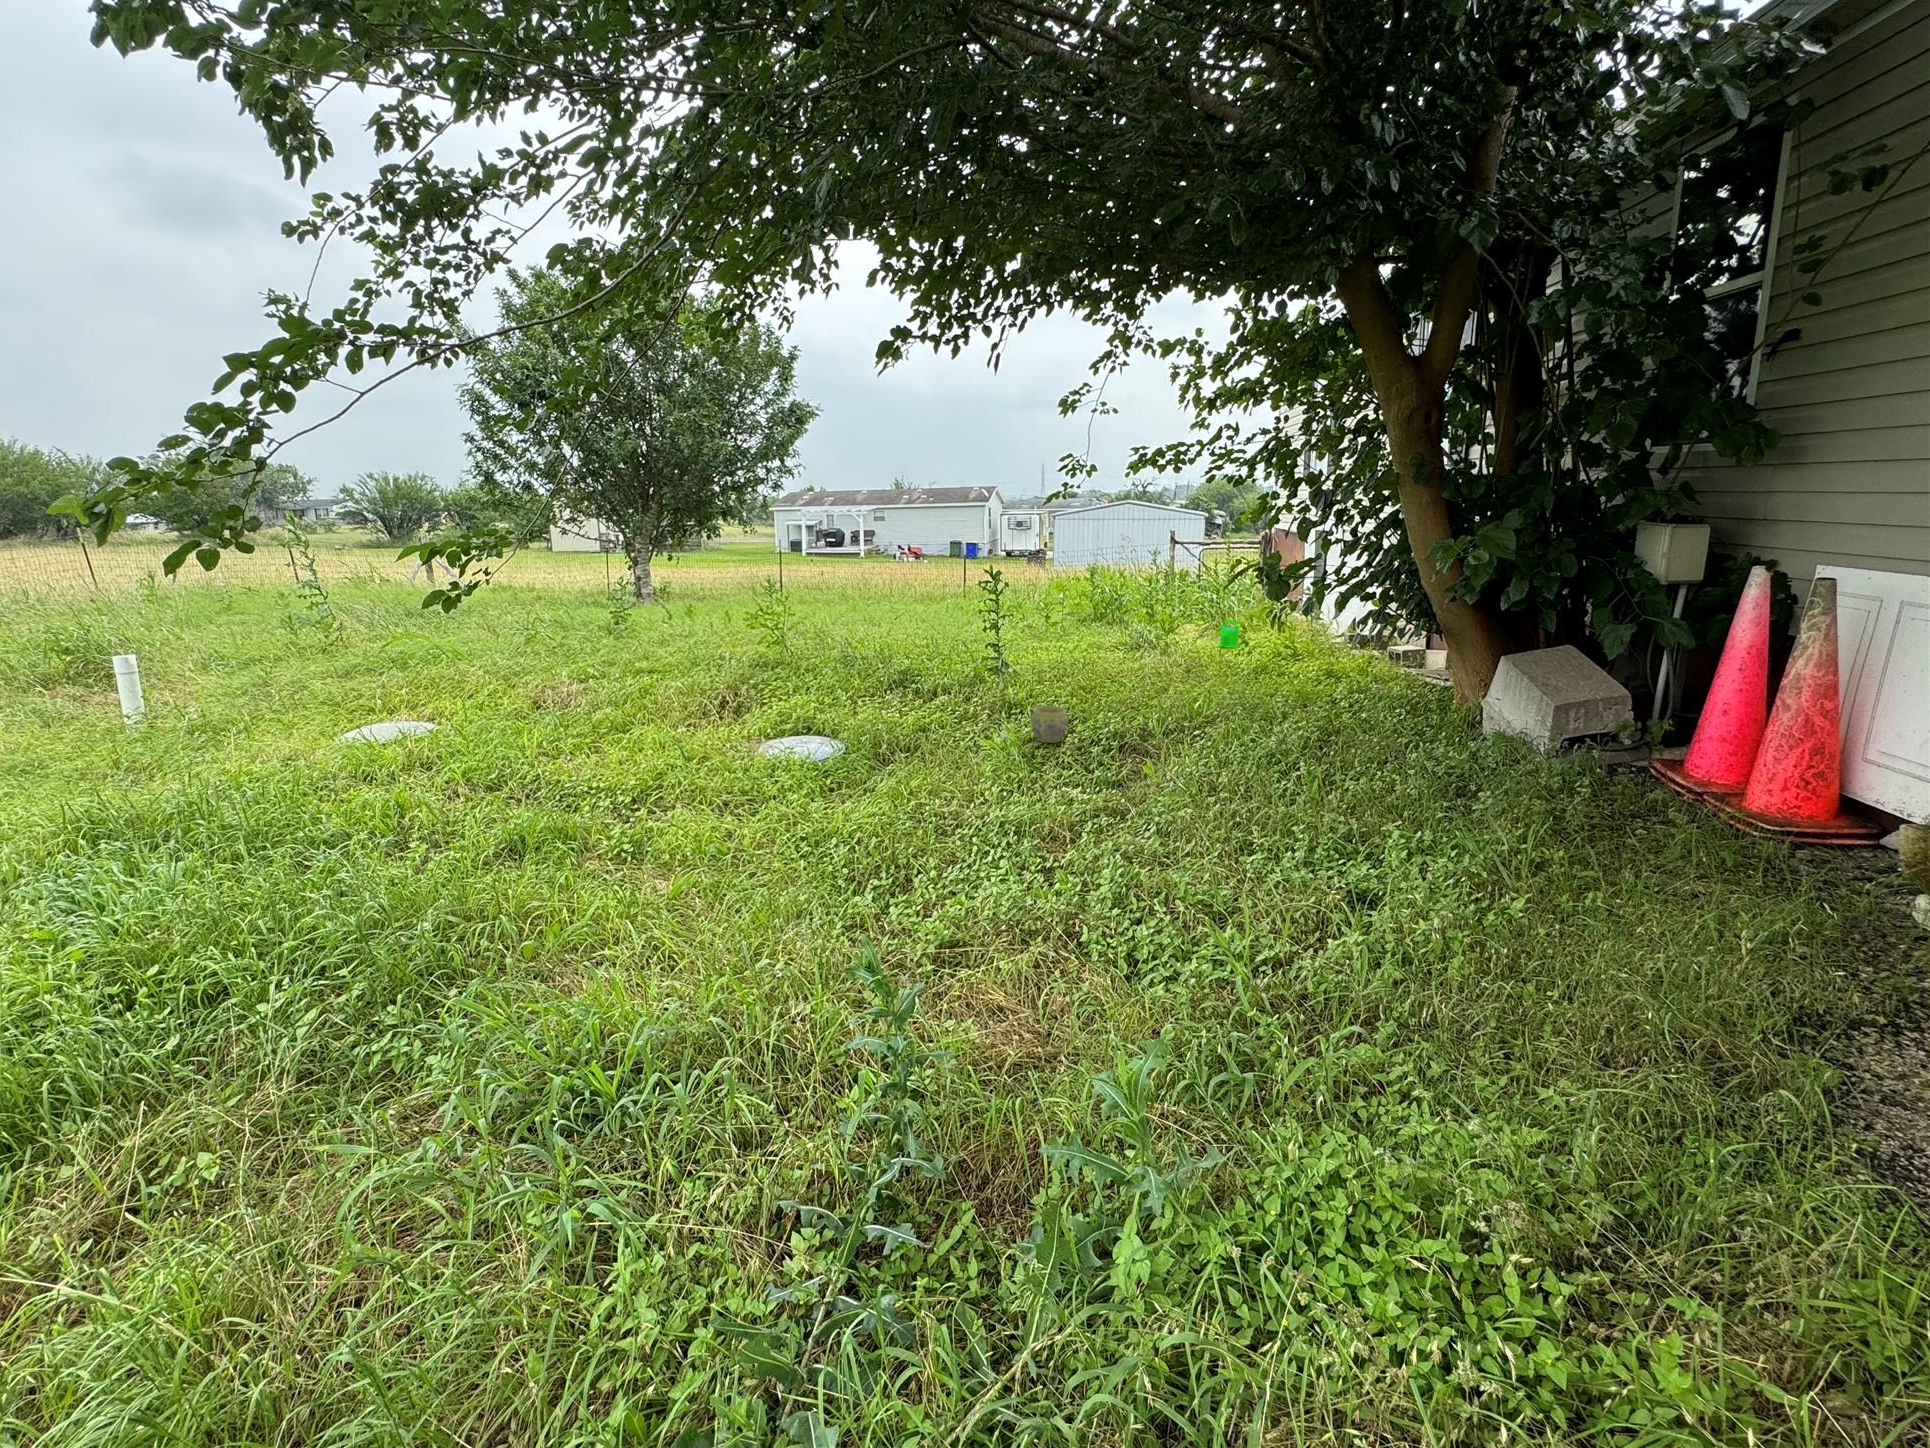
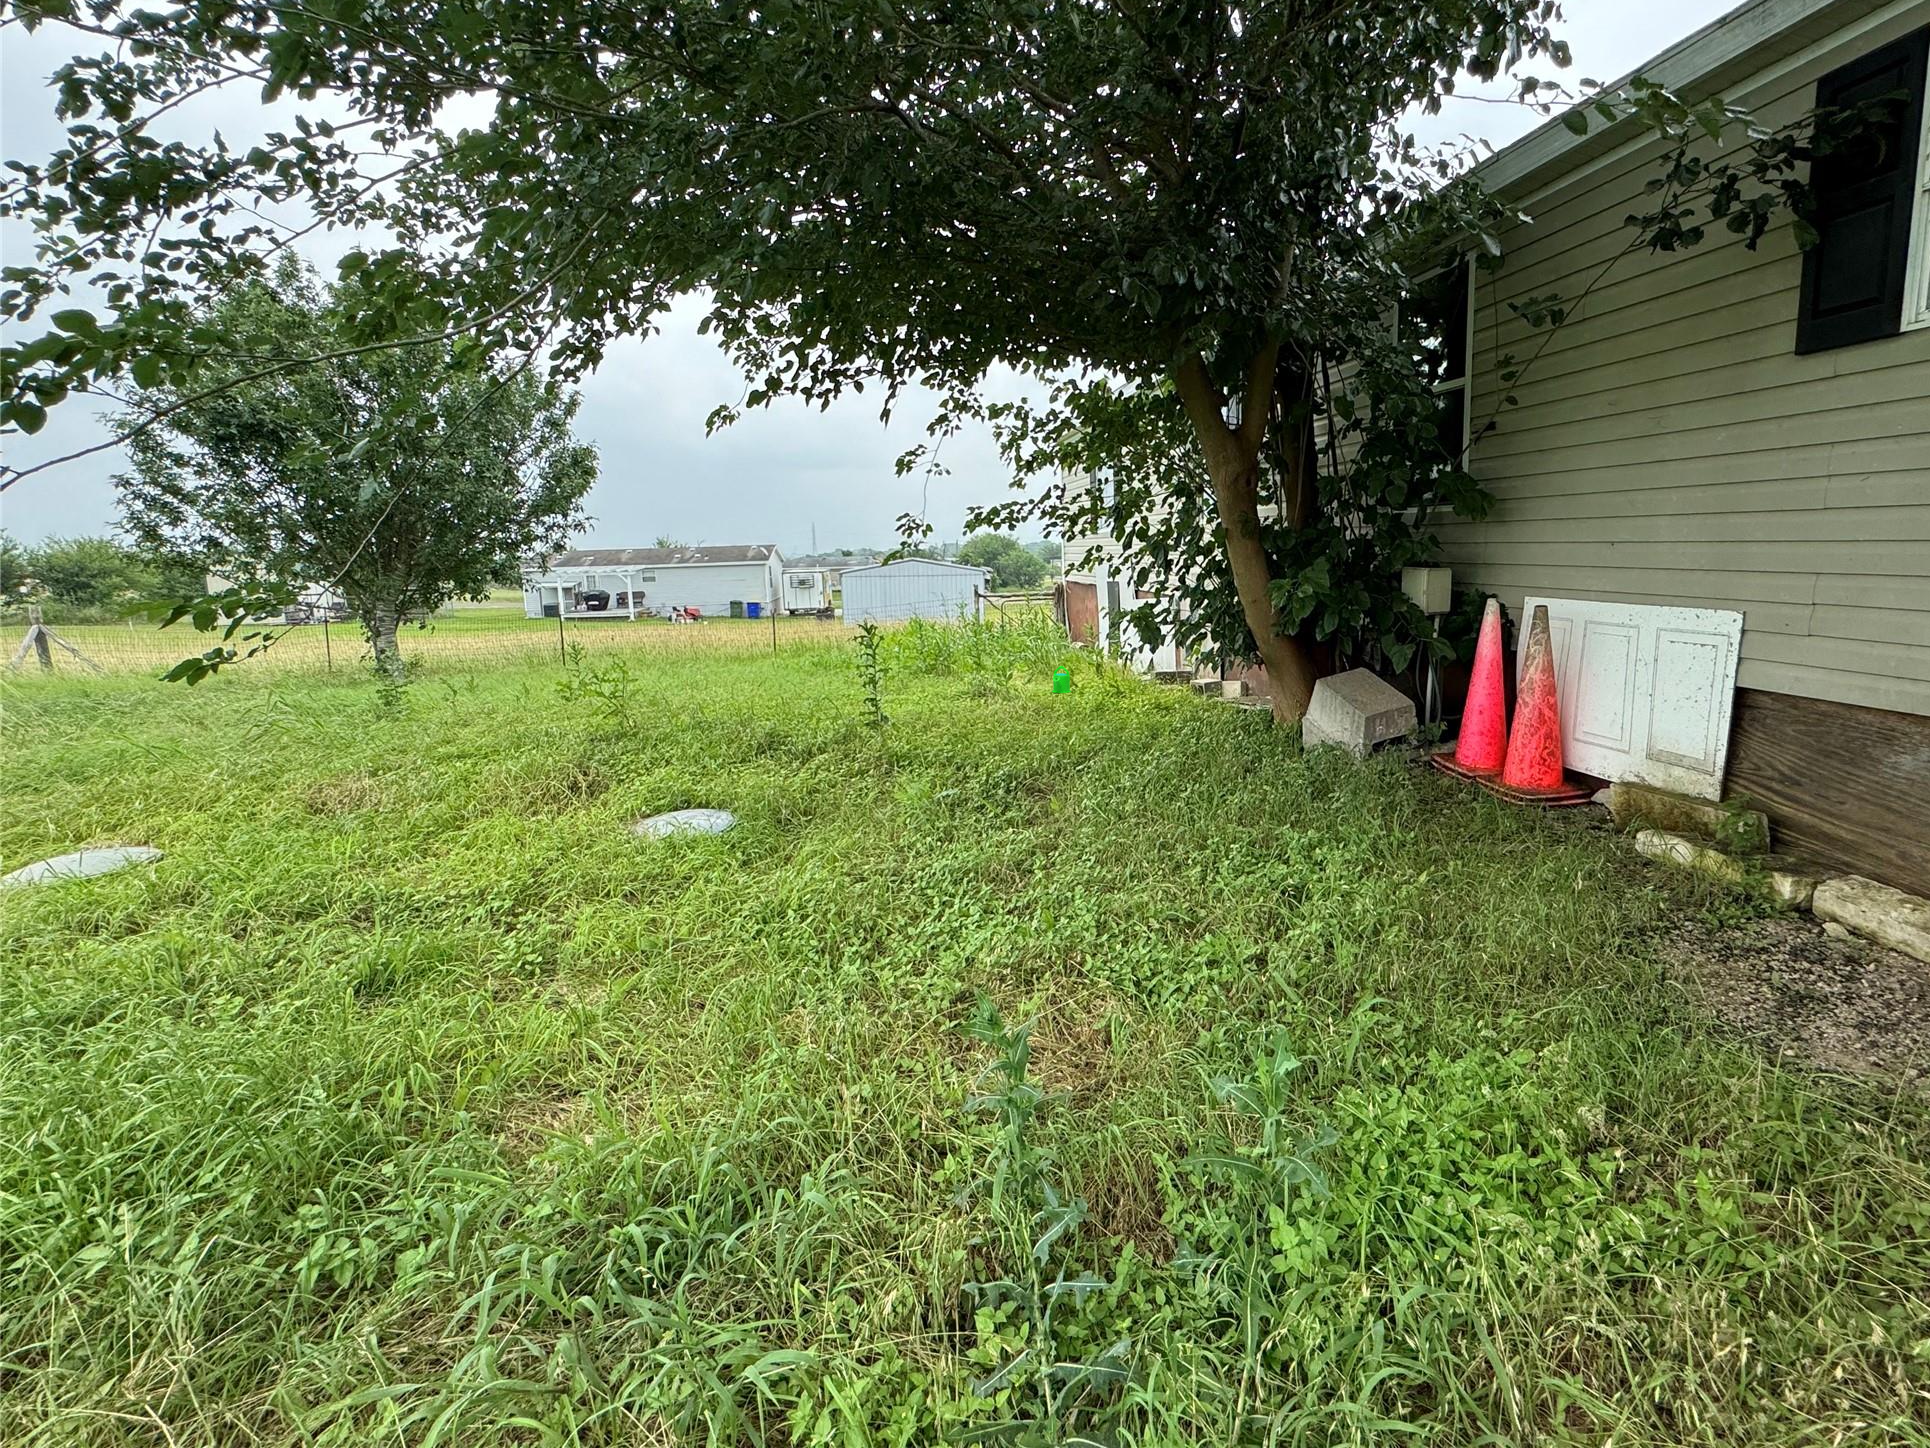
planter: present [1031,706,1068,743] -> none [914,760,951,797]

